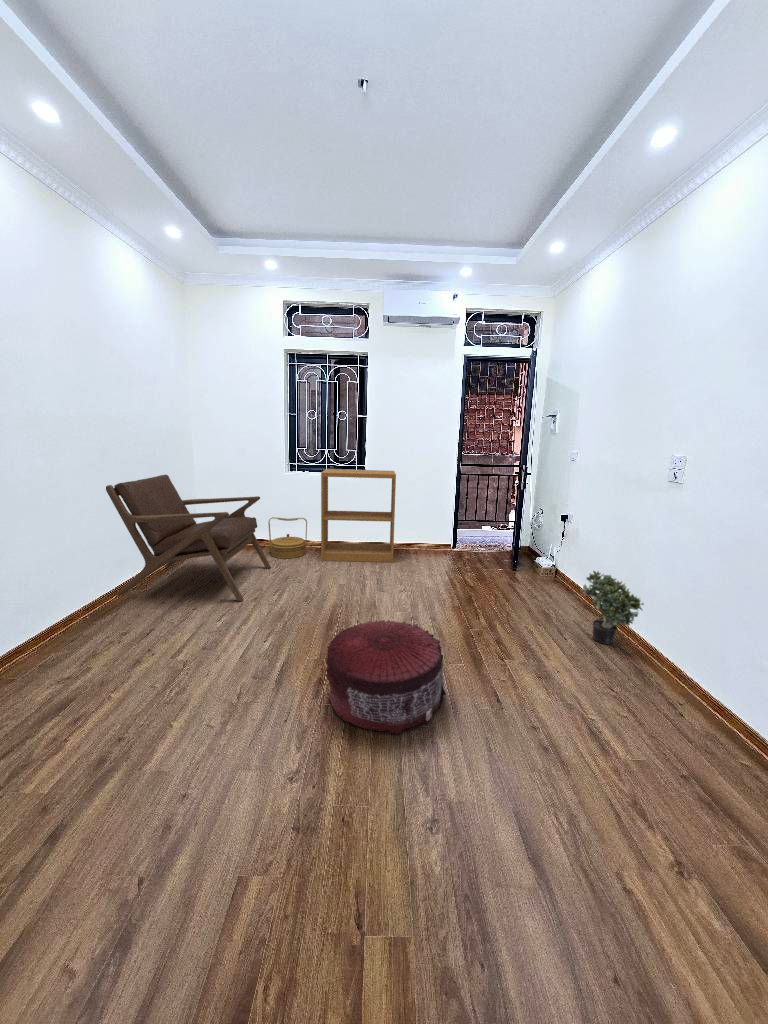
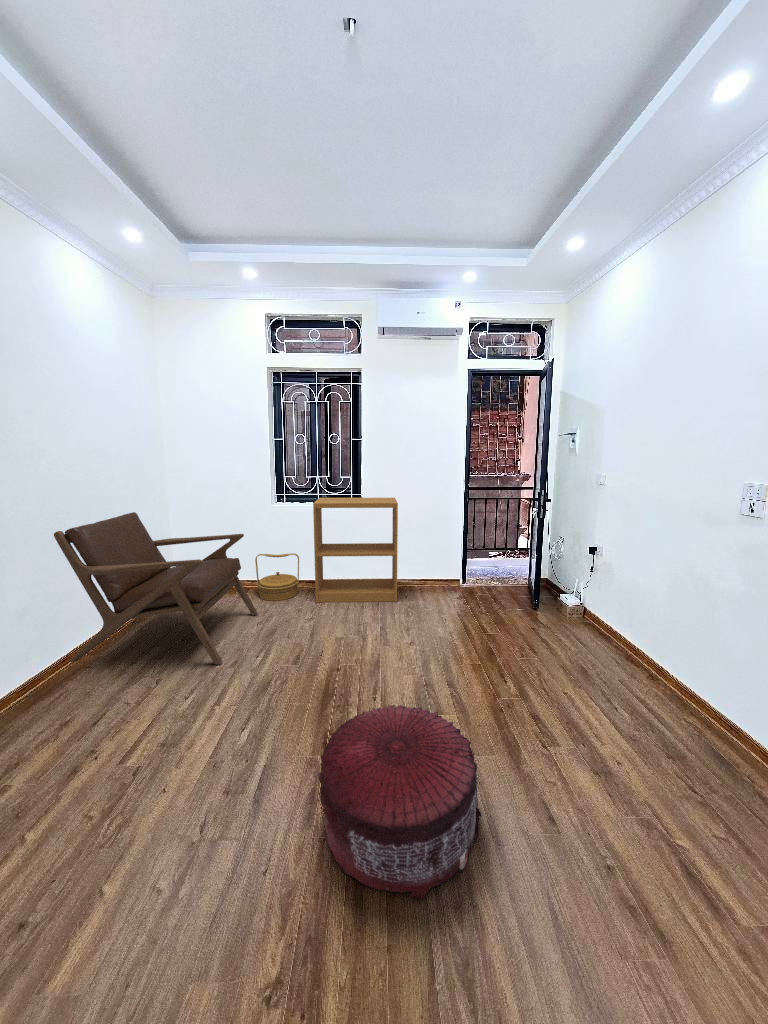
potted plant: present [581,571,644,644] -> none [633,621,716,715]

